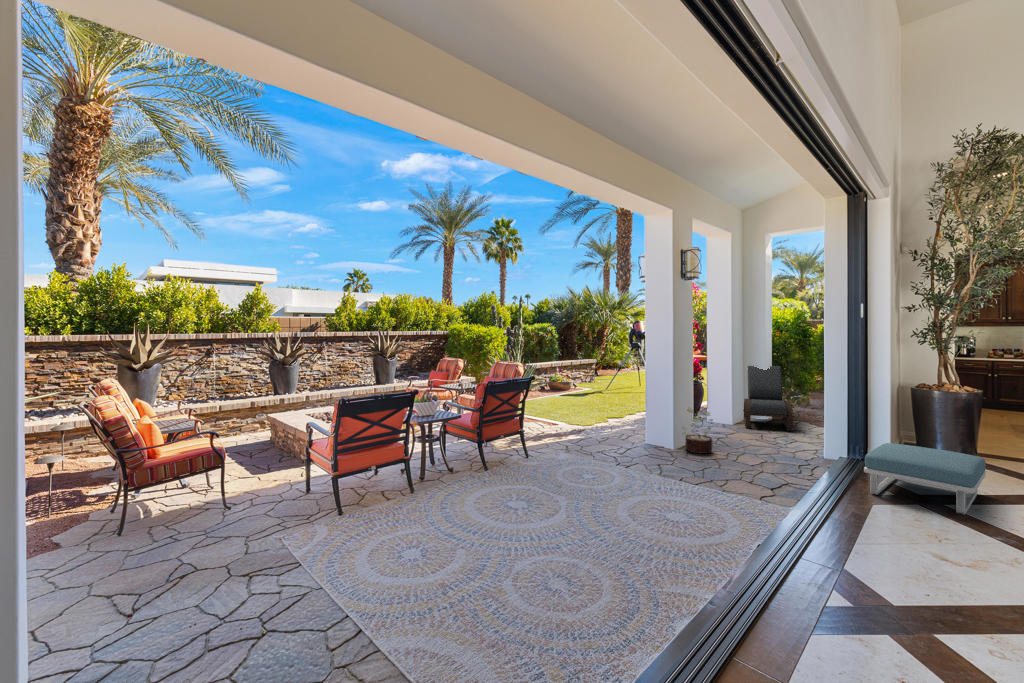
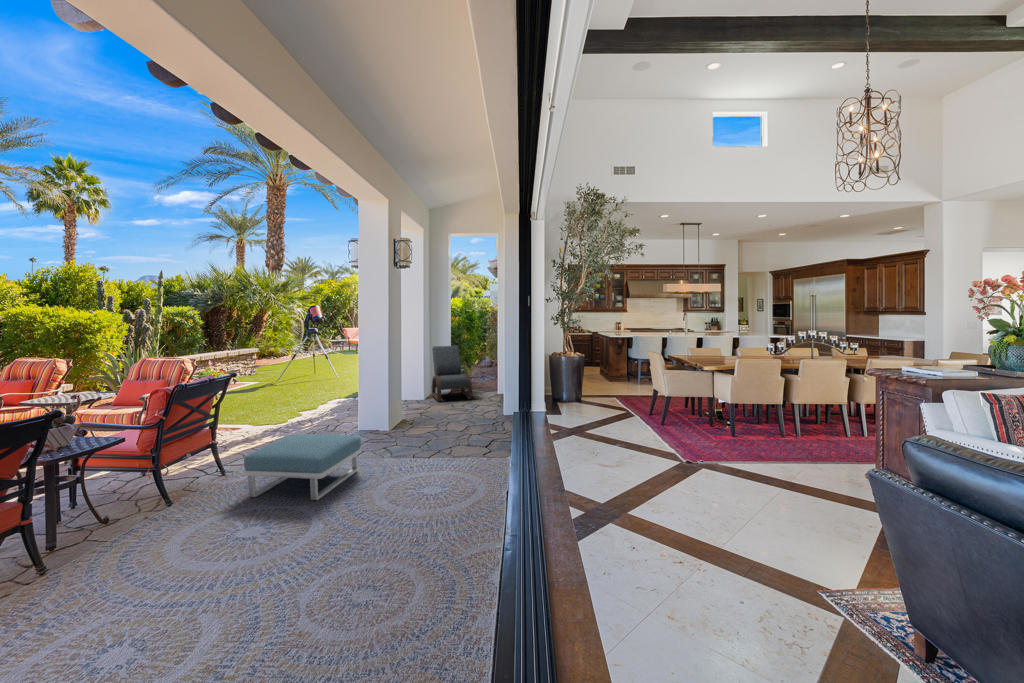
decorative plant: present [683,409,712,454] -> none [398,388,426,431]
footstool: present [864,443,986,514] -> present [243,434,361,500]

